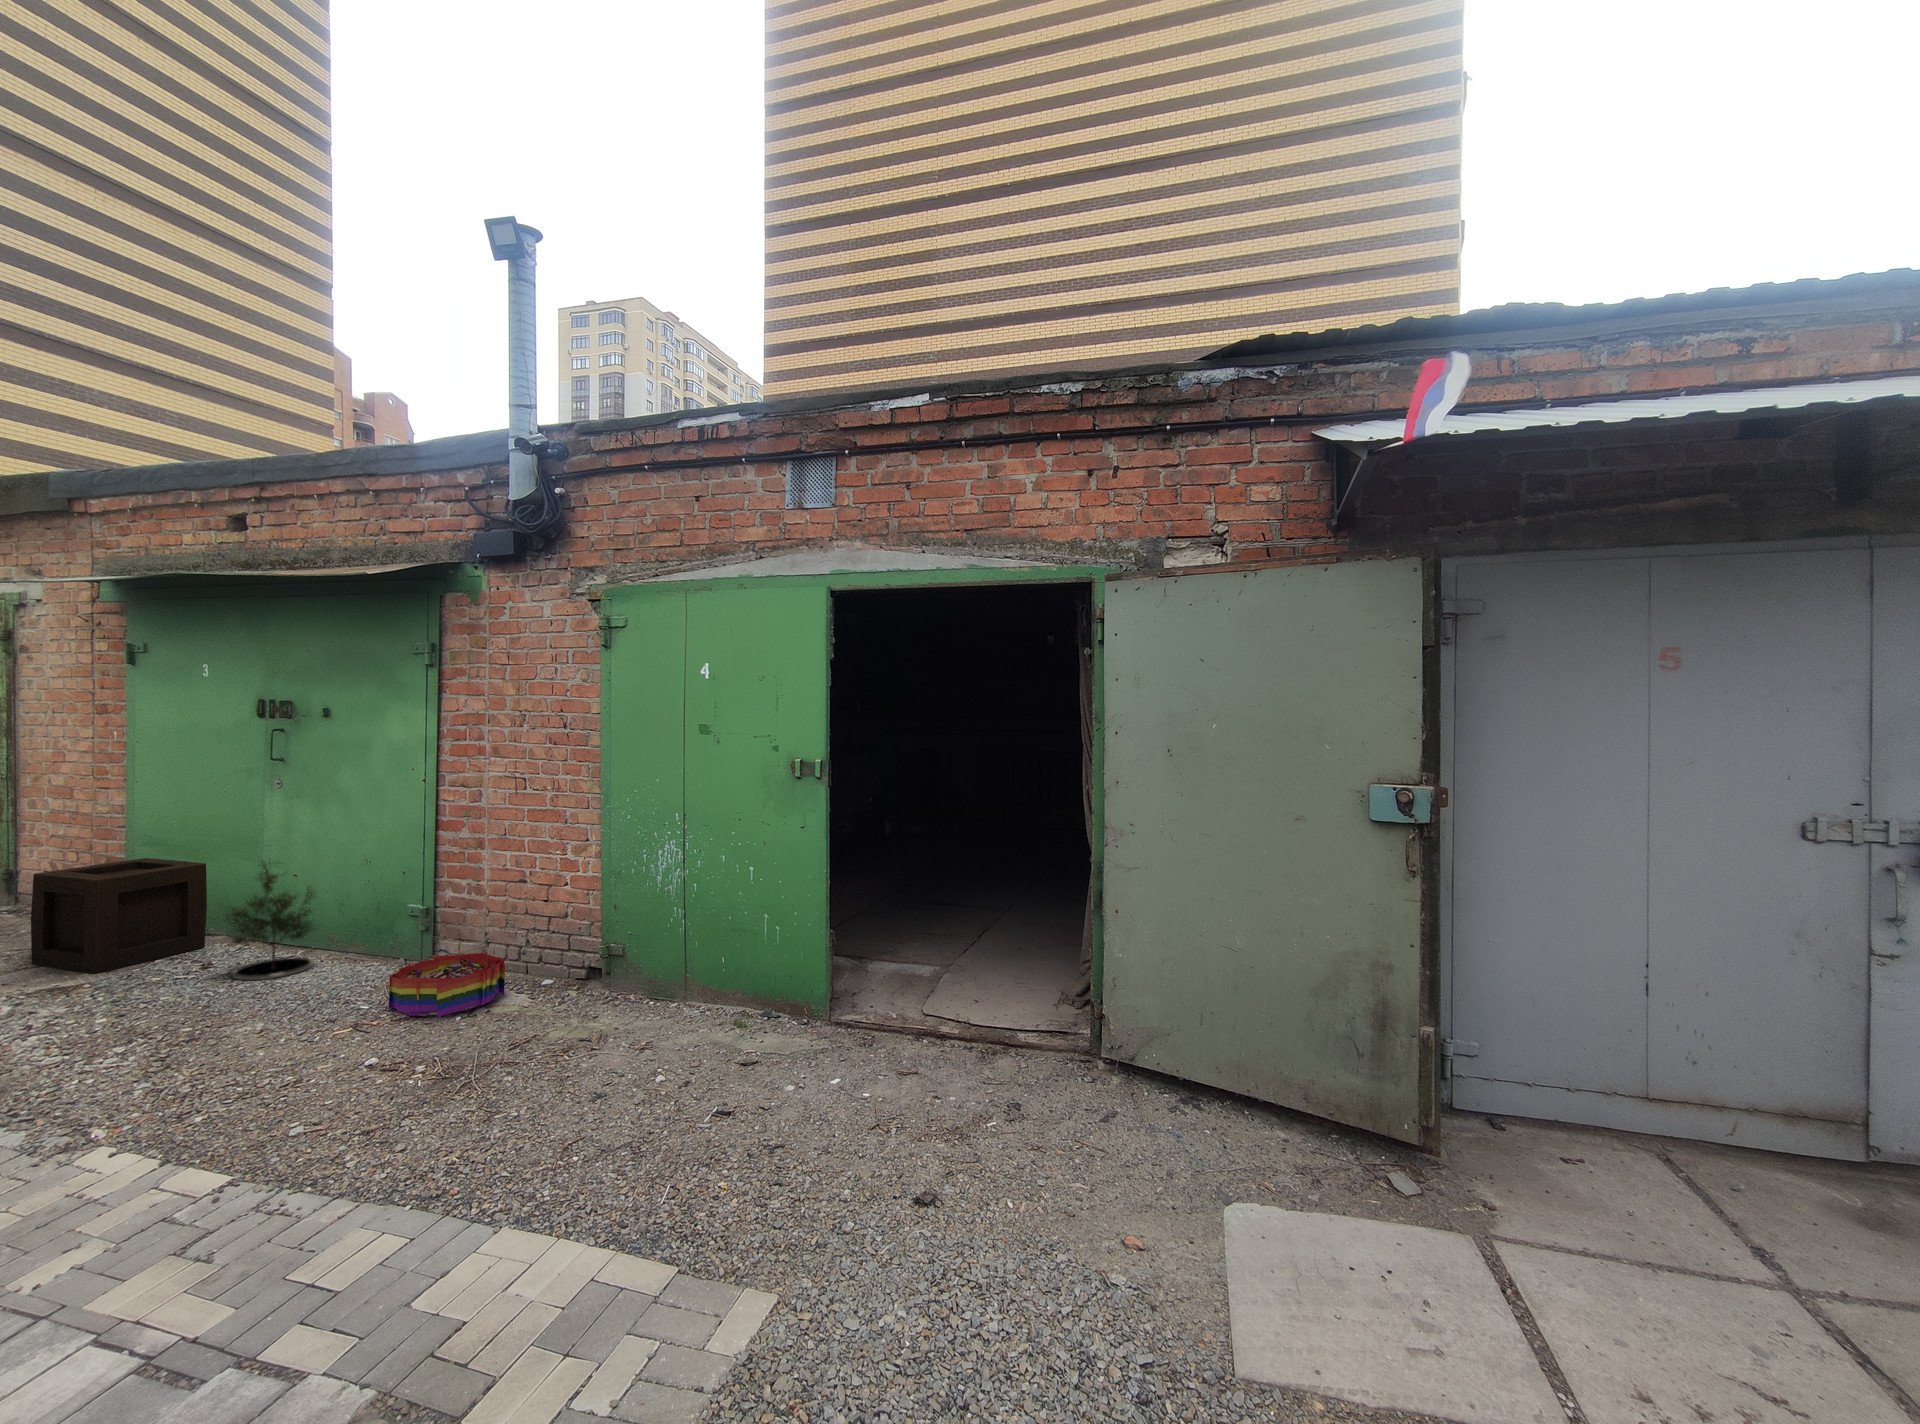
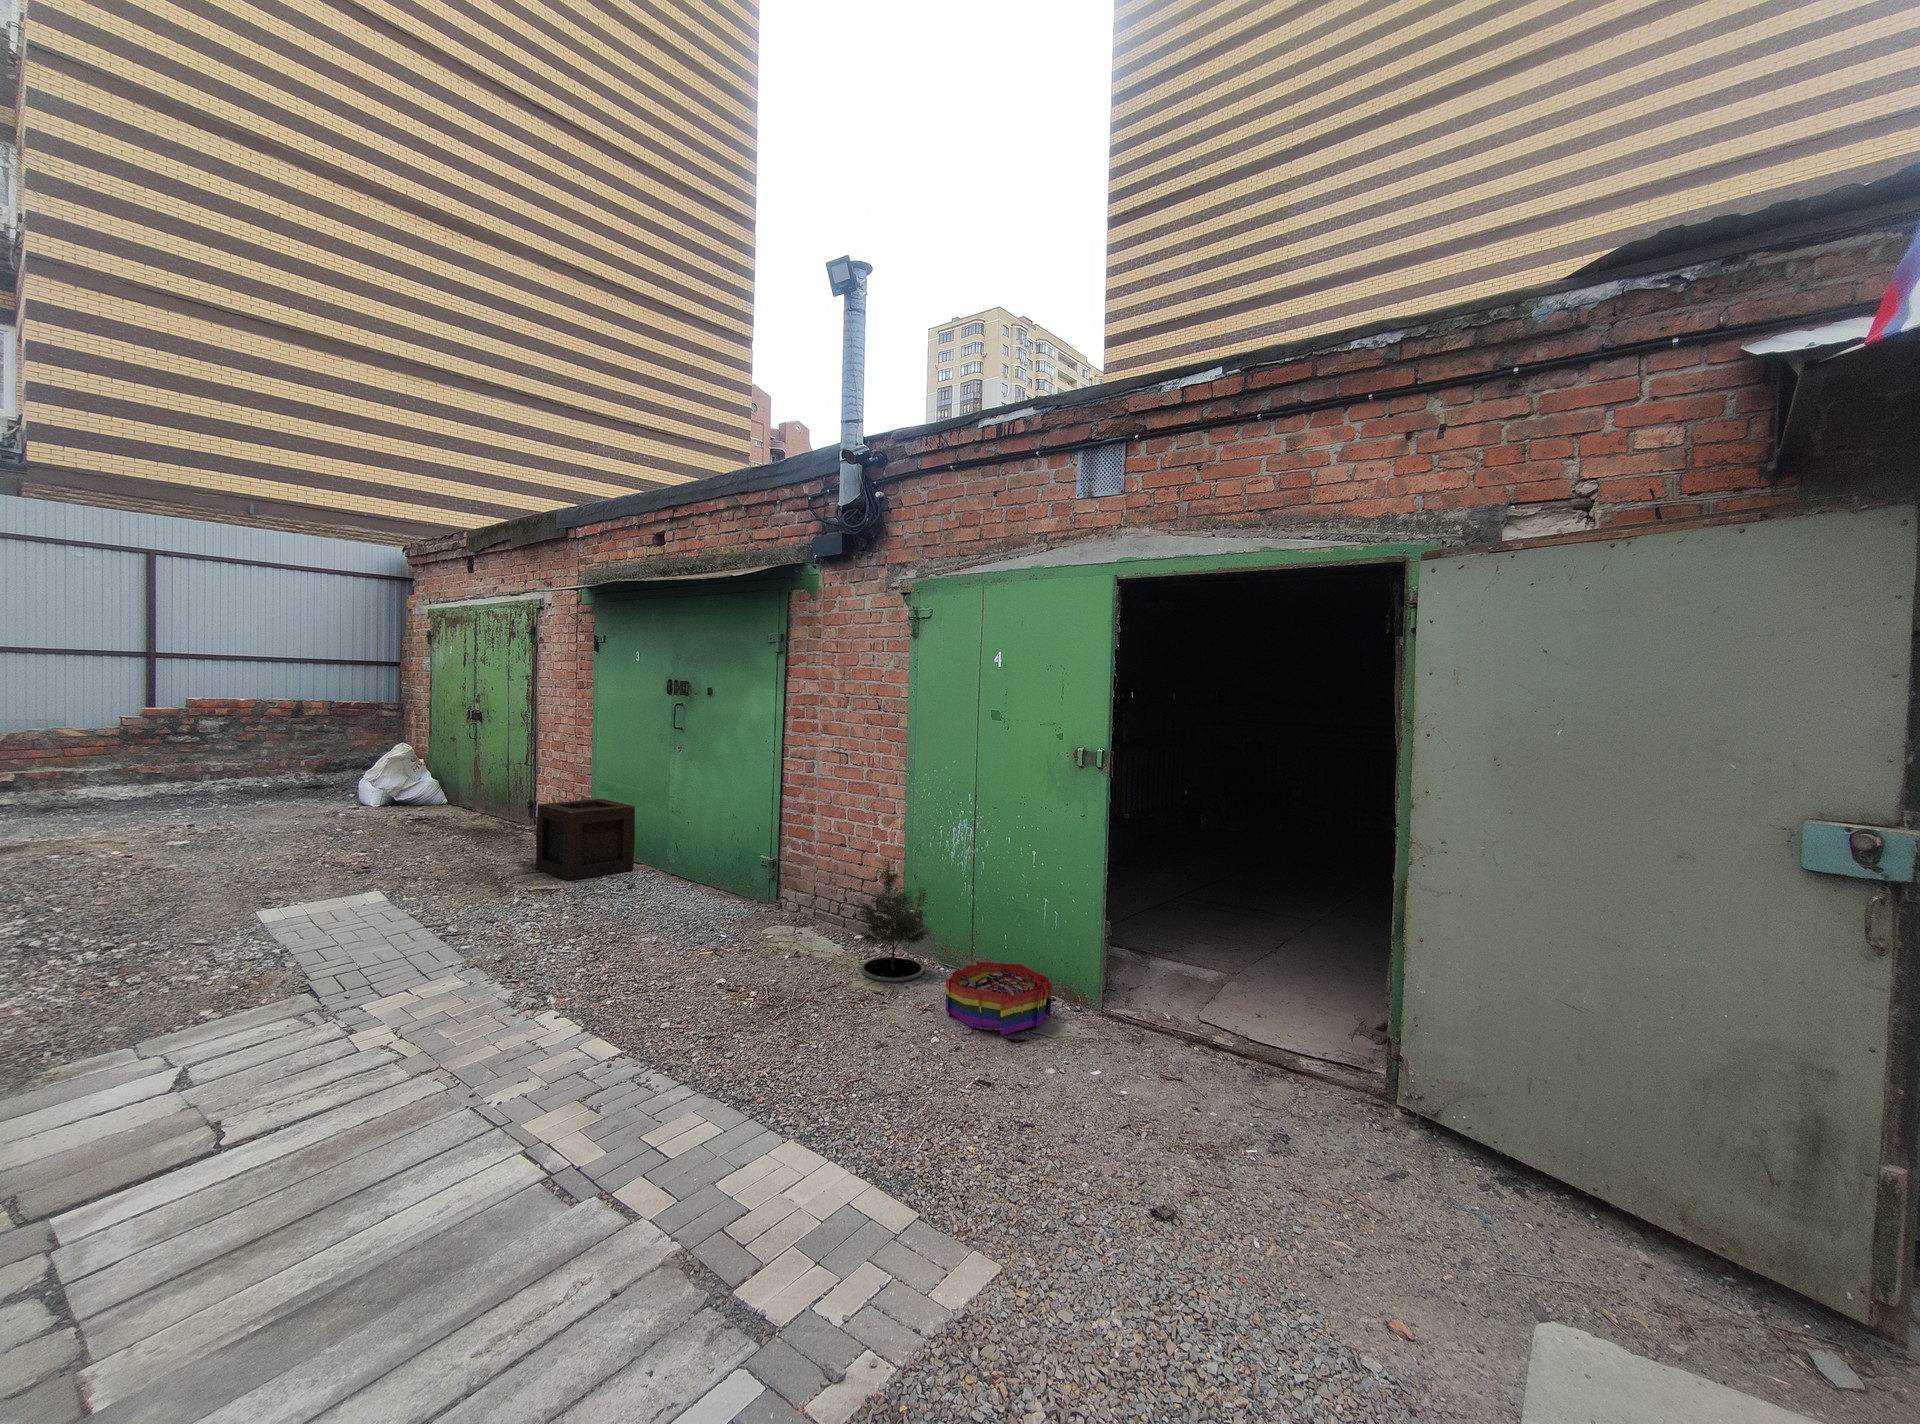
potted tree: present [221,860,315,980] -> present [857,859,929,982]
storage bin: present [389,952,505,1017] -> present [946,962,1052,1035]

